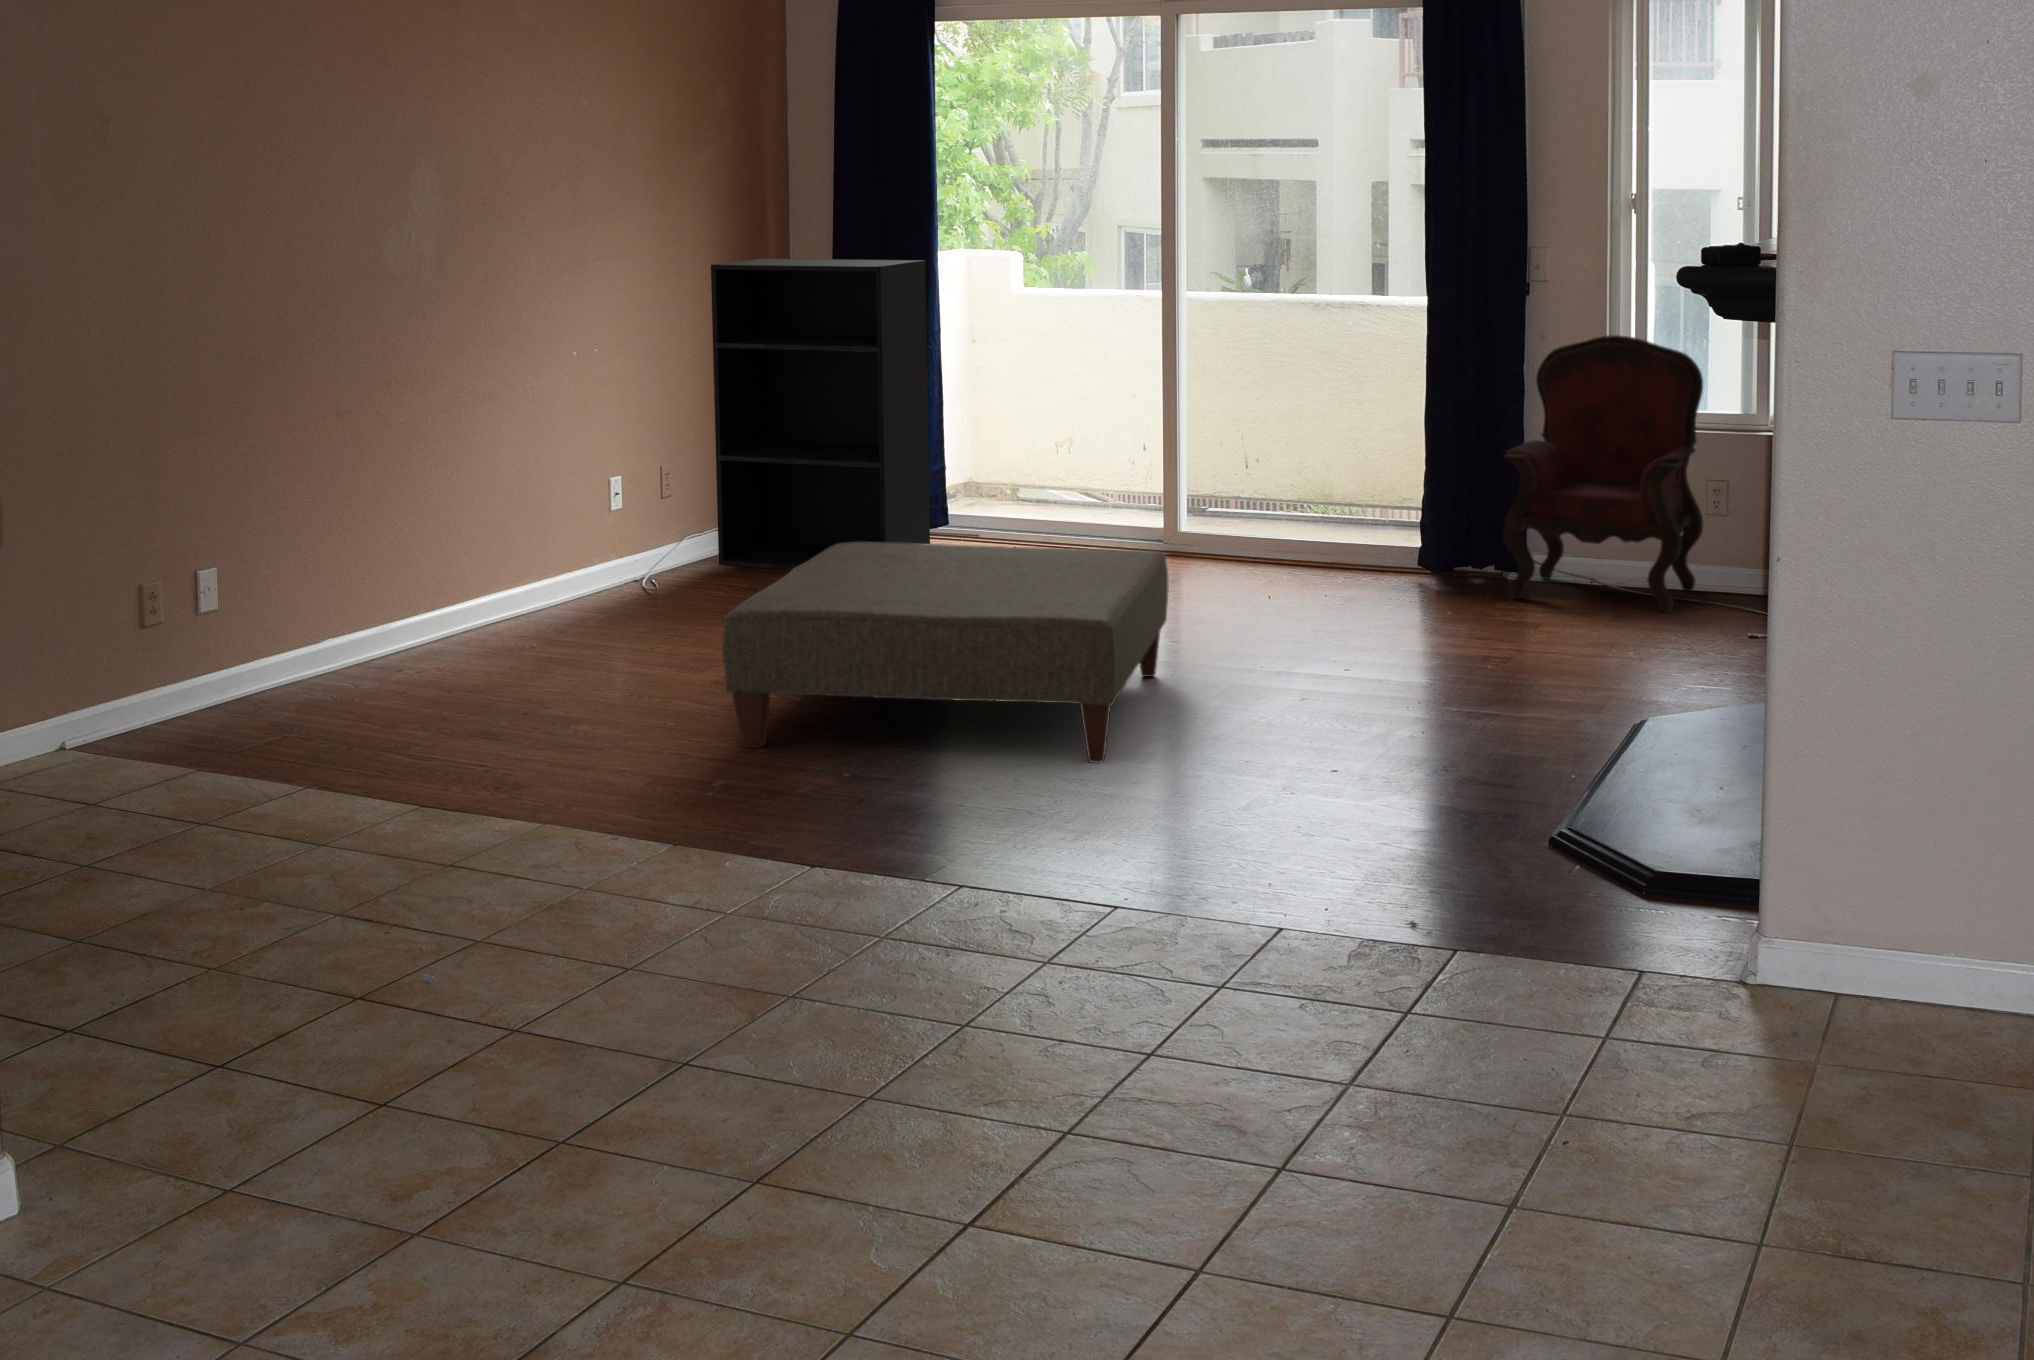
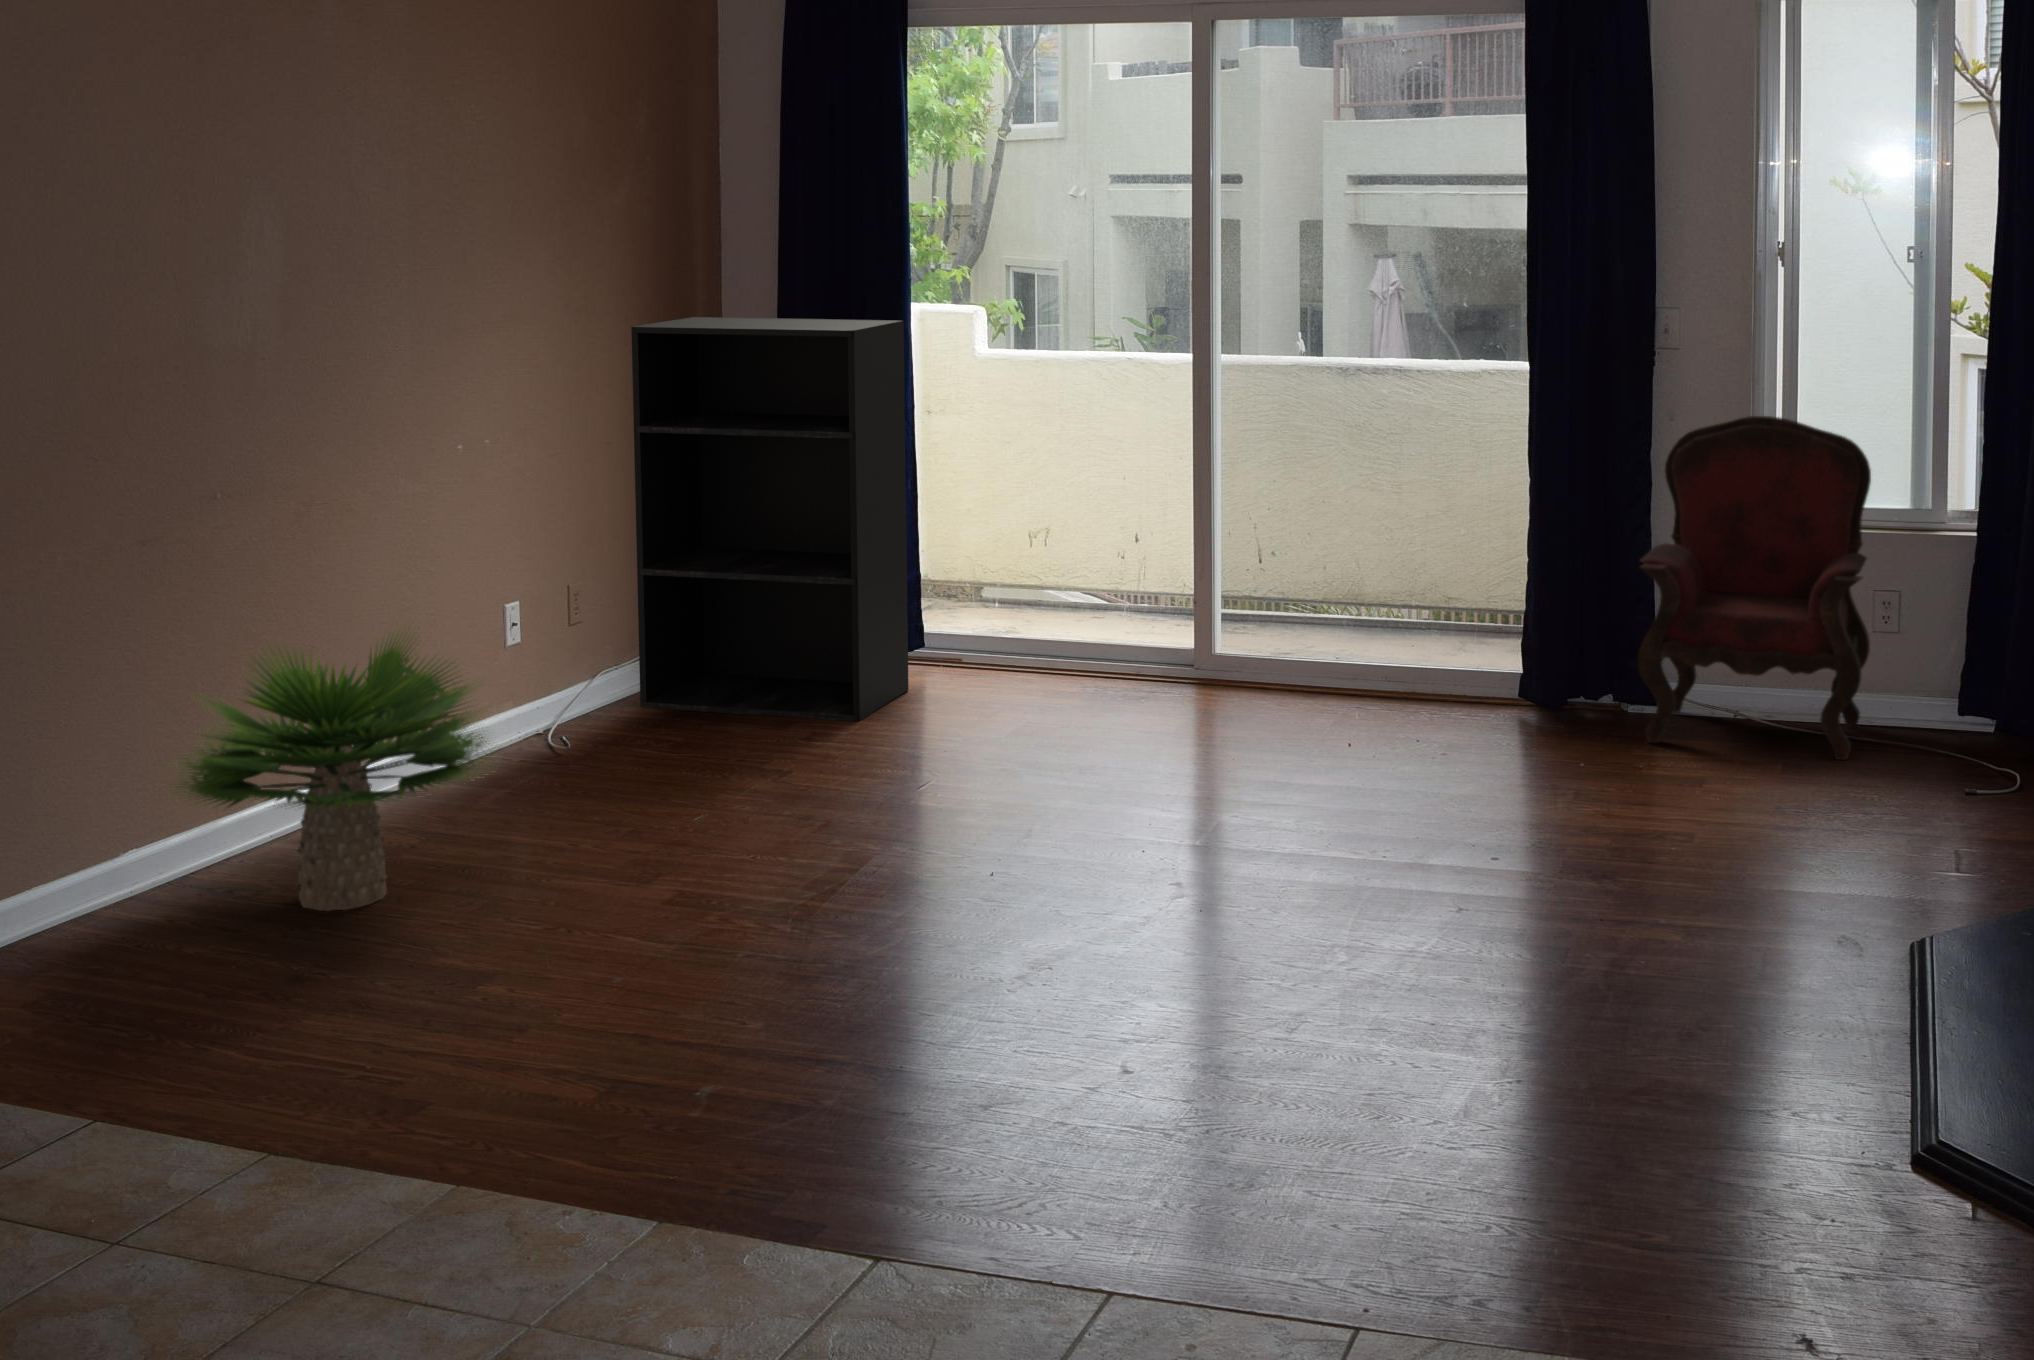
potted plant: none [352,470,600,682] -> present [170,627,488,911]
ottoman: present [723,542,1168,763] -> none [700,706,1270,1034]

